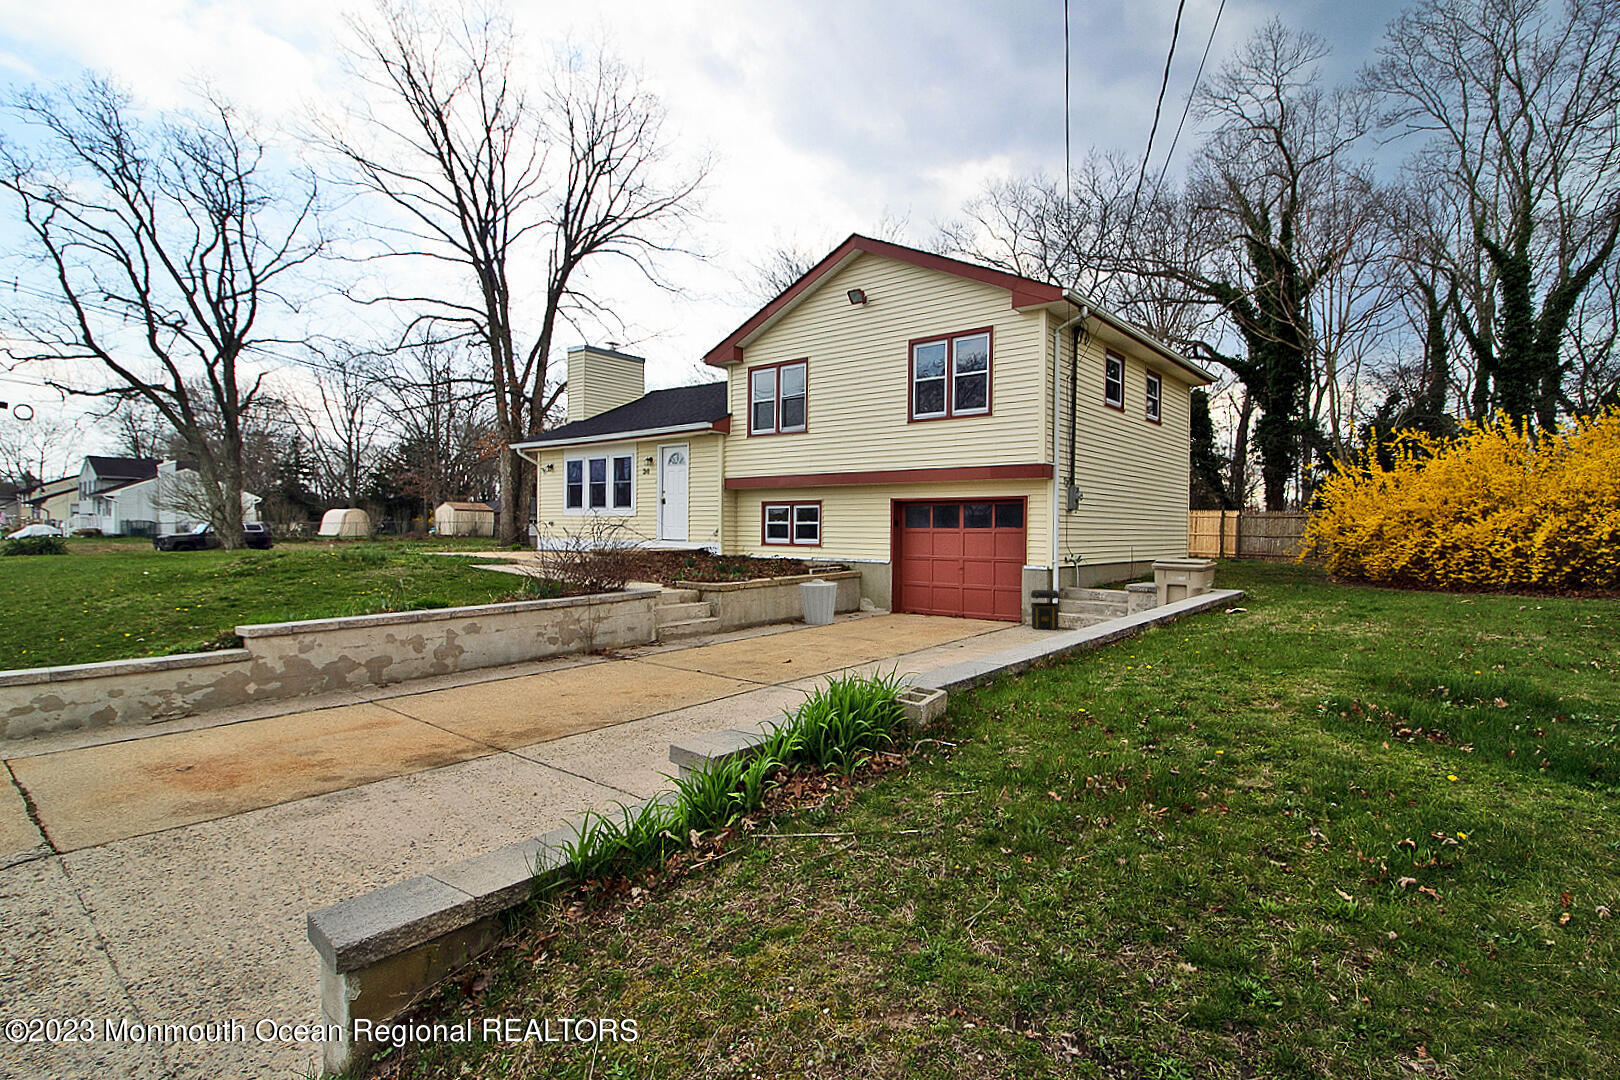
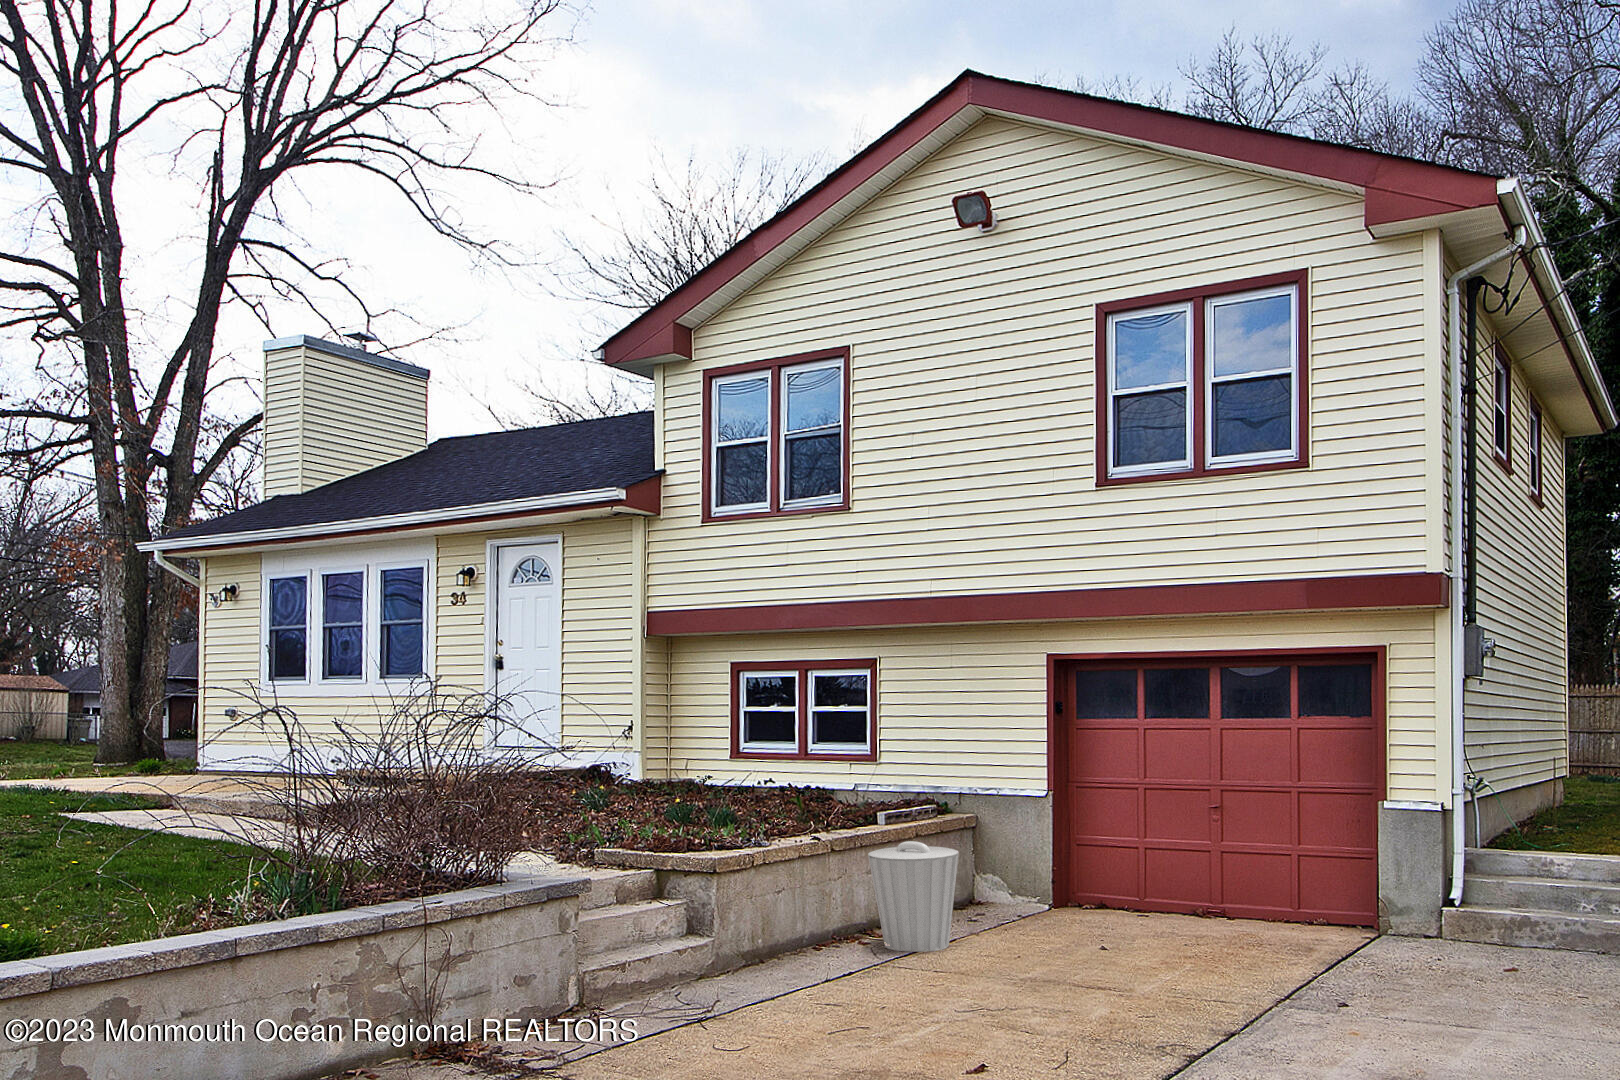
toolbox: present [1031,590,1059,630] -> none [1407,857,1486,951]

